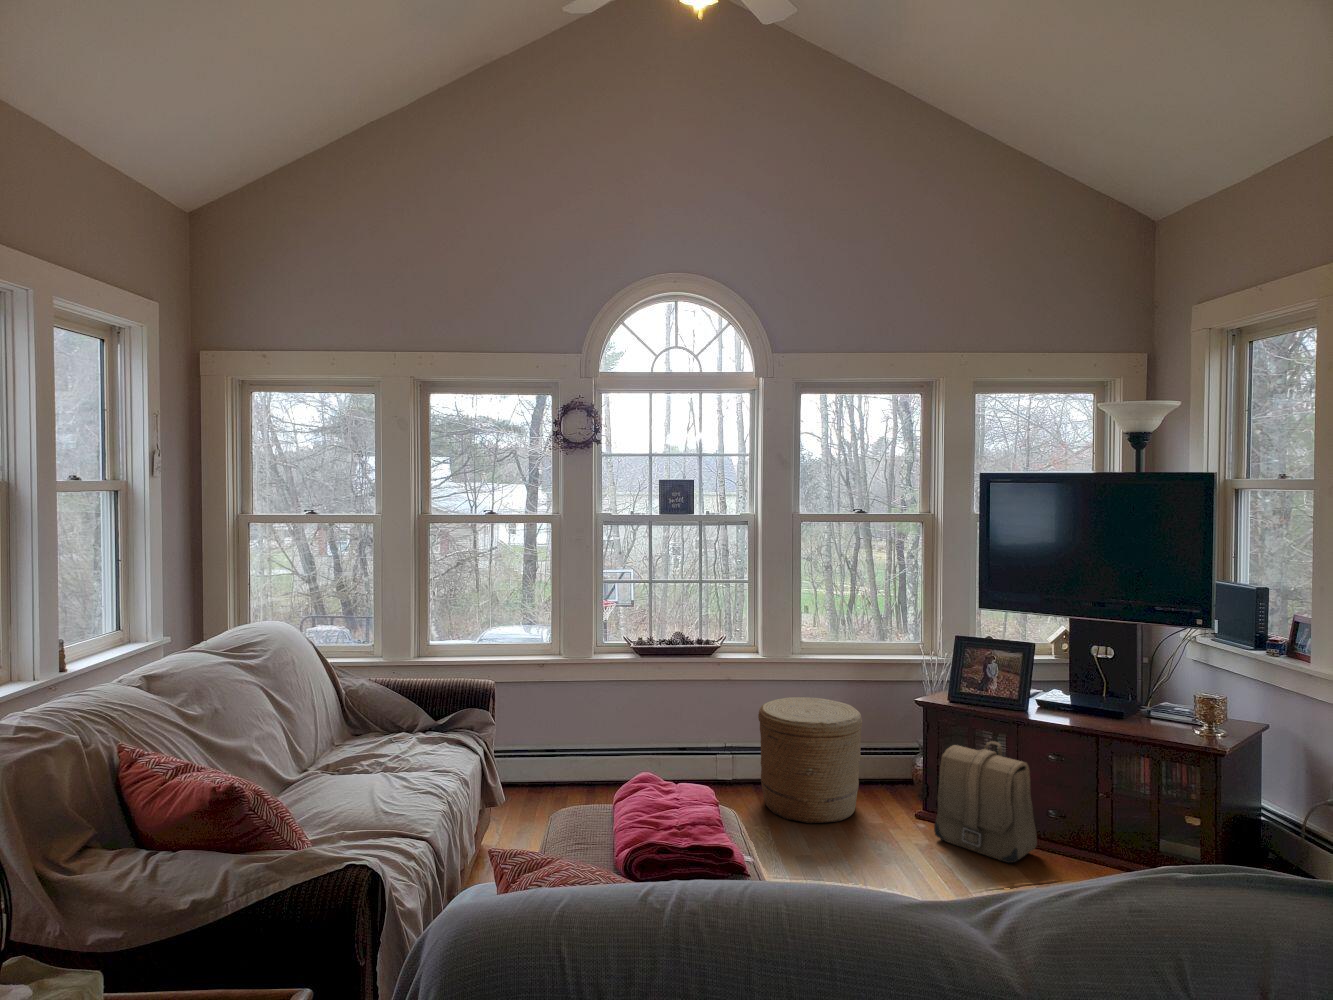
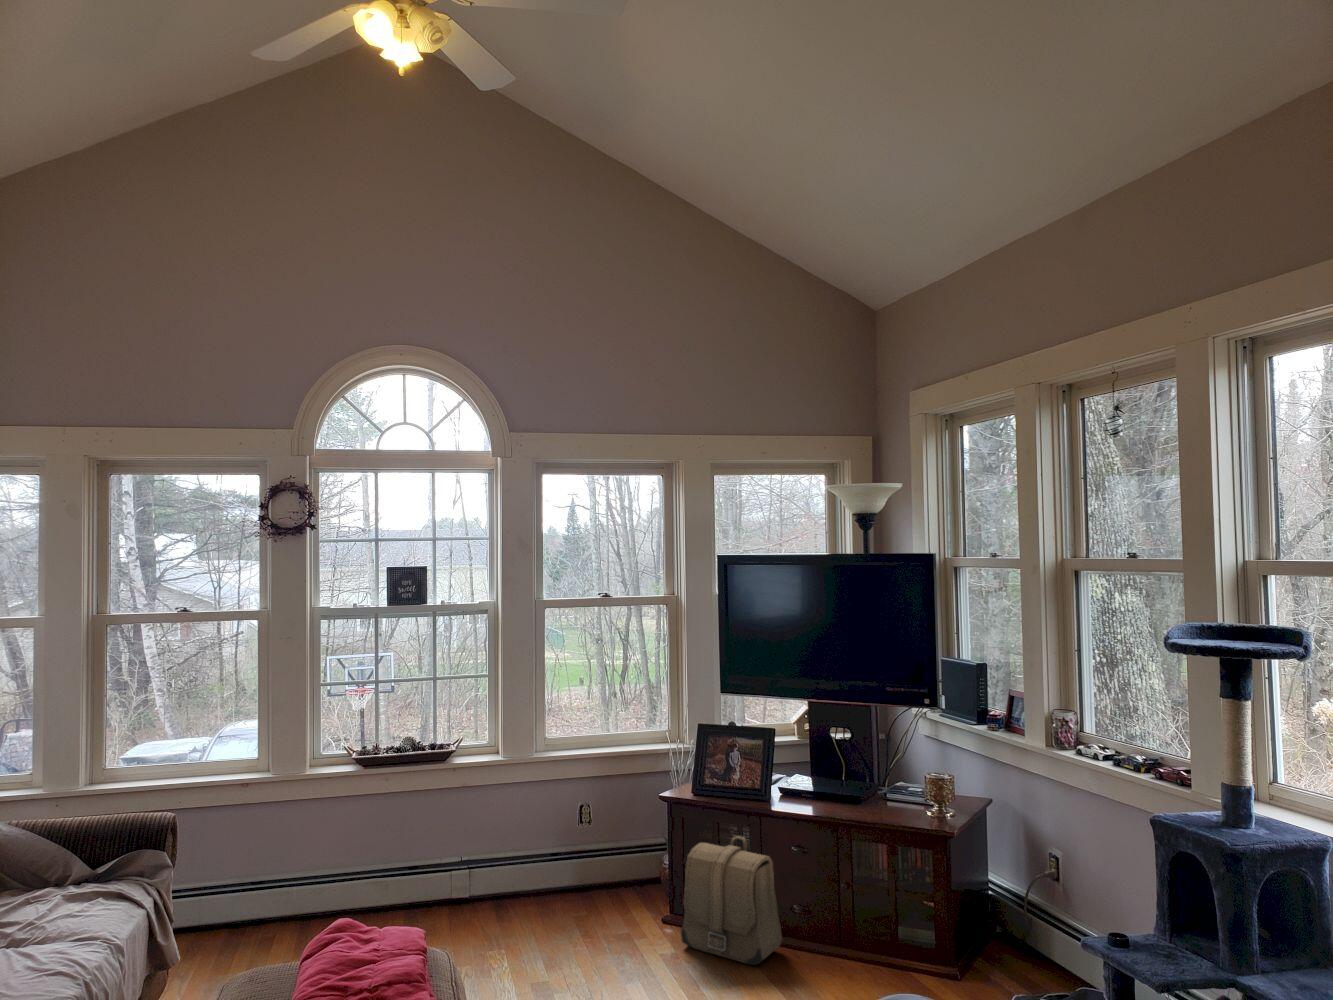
woven basket: present [758,697,862,824] -> none [497,800,608,944]

